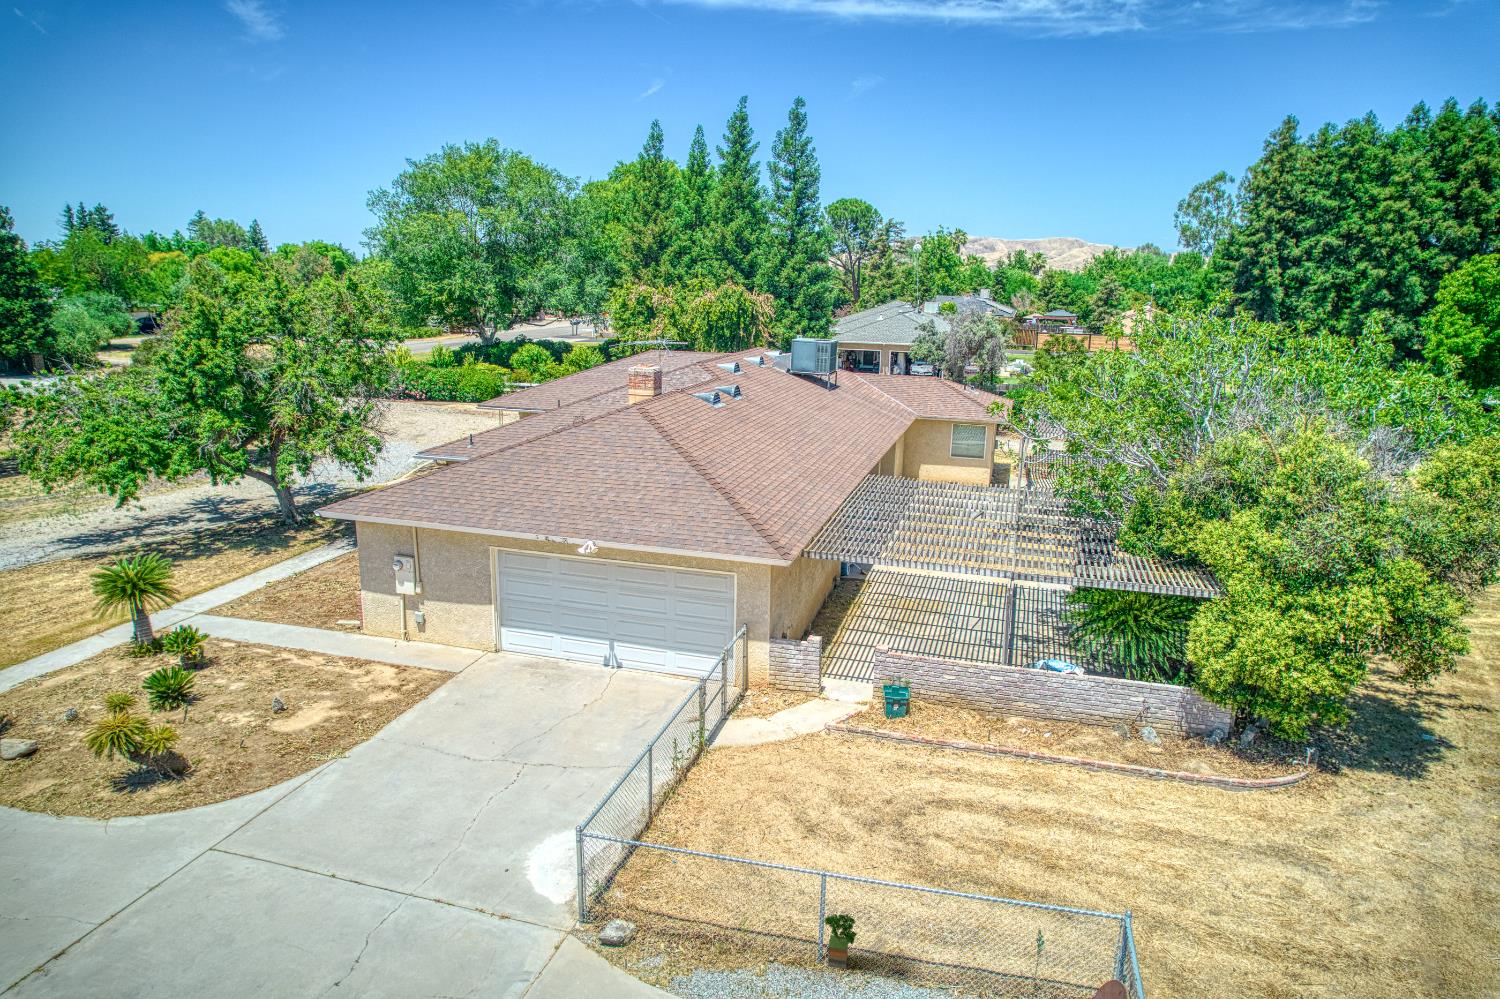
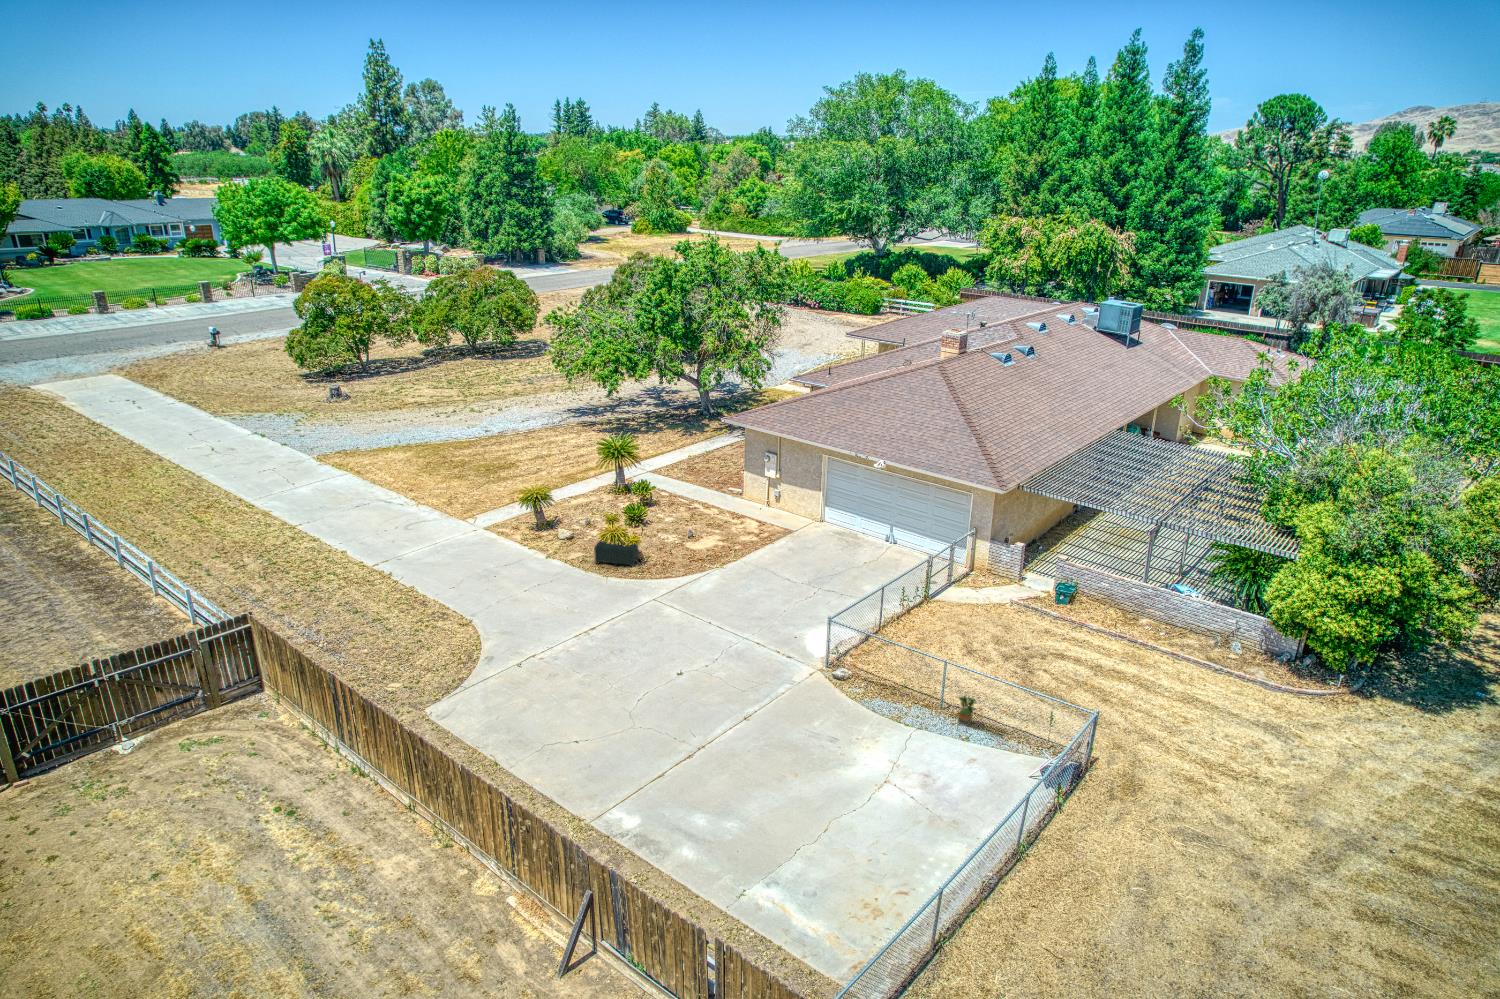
bench: none [75,742,175,796] -> present [594,540,638,567]

